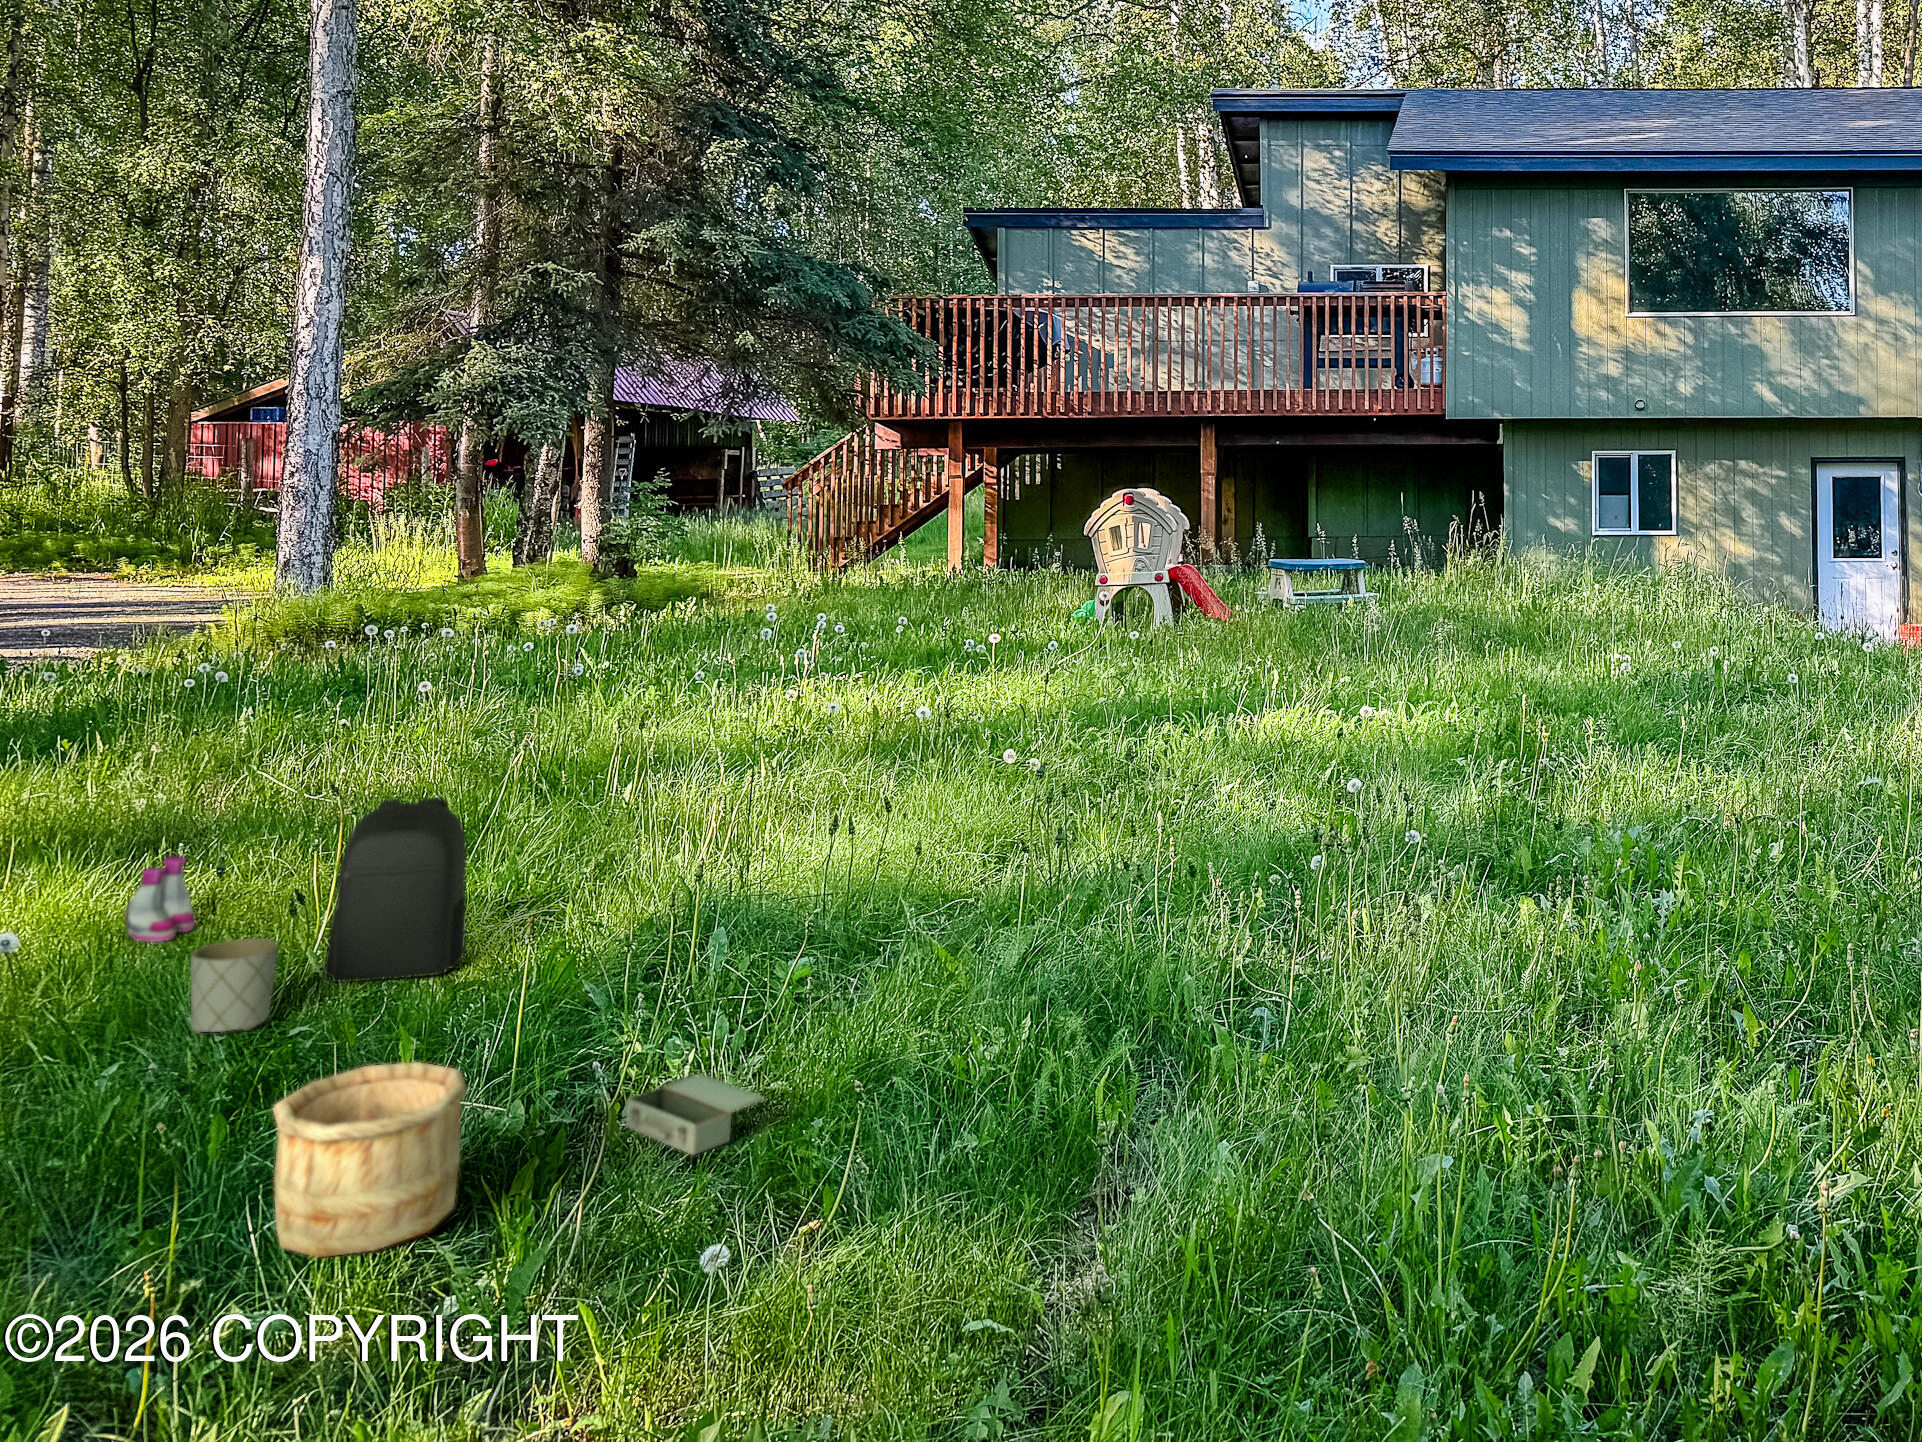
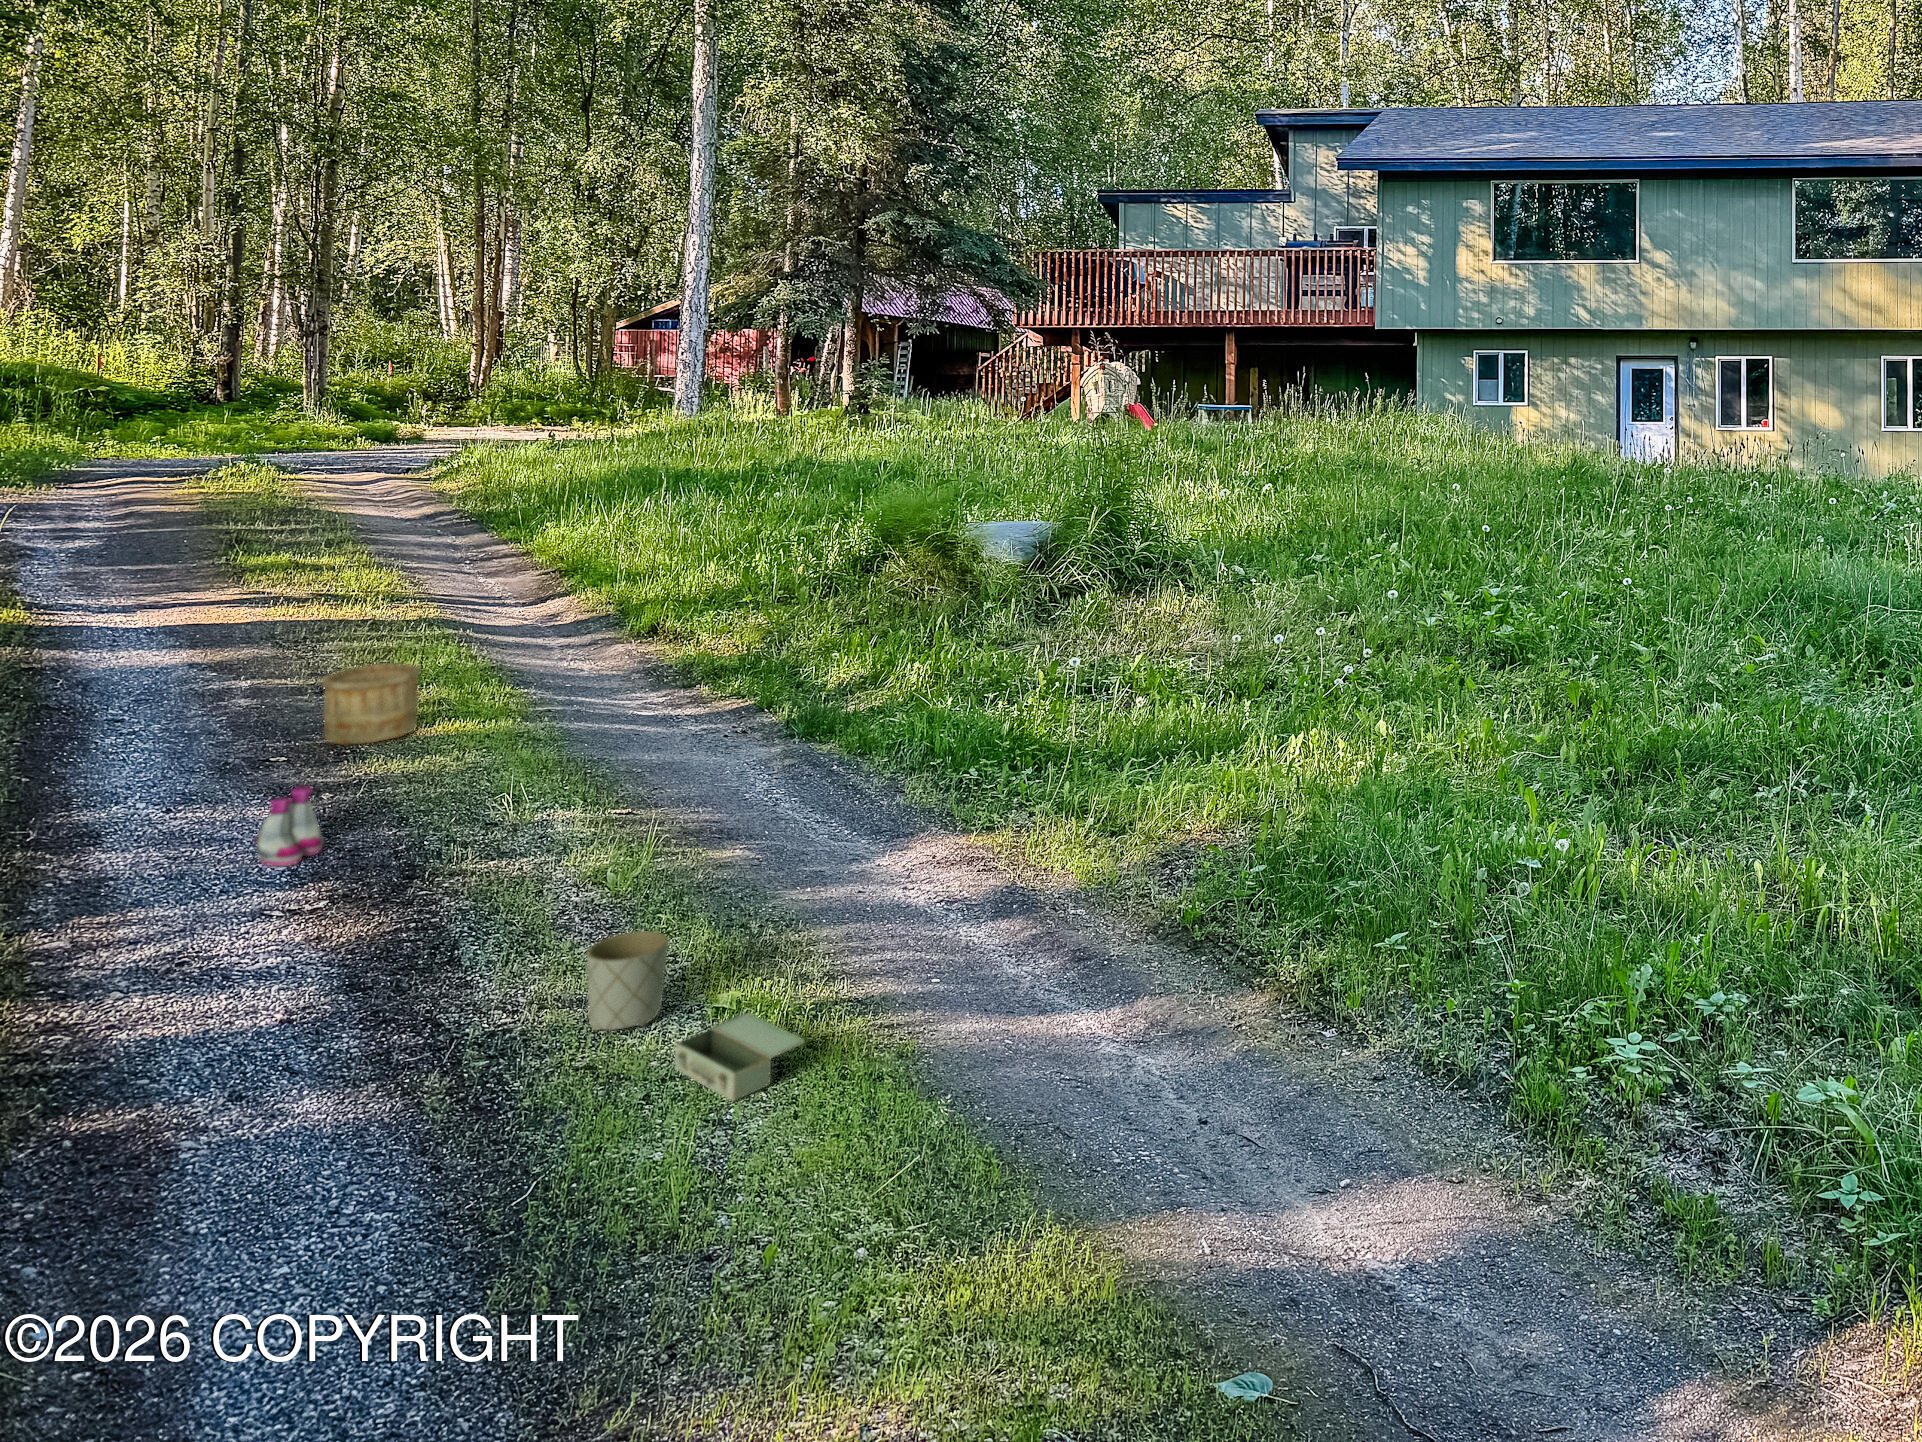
backpack: present [324,793,467,982] -> none [428,733,563,908]
planter: present [191,938,278,1034] -> present [587,931,668,1031]
wooden bucket: present [273,1062,467,1257] -> present [321,663,421,745]

